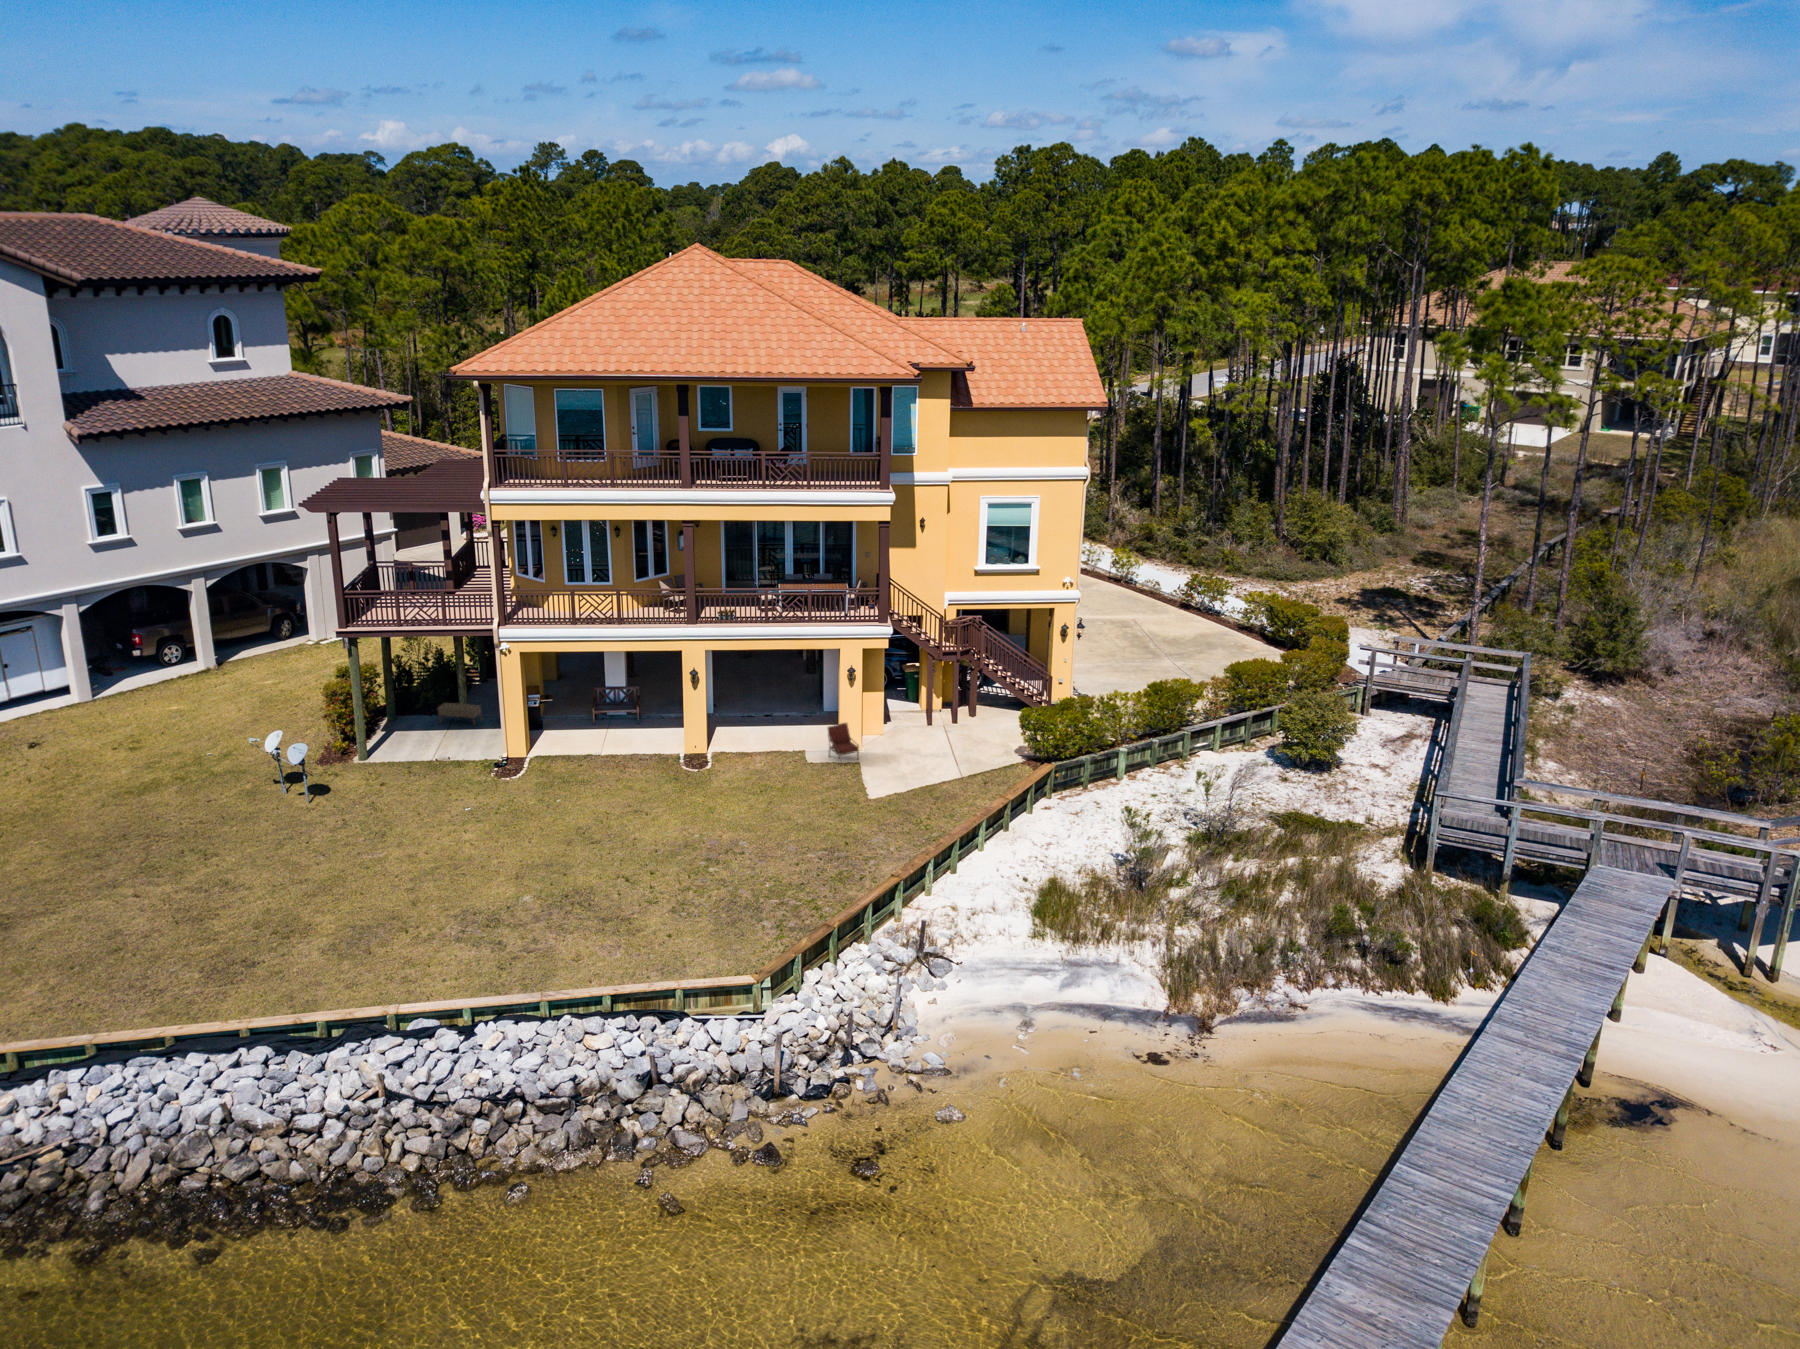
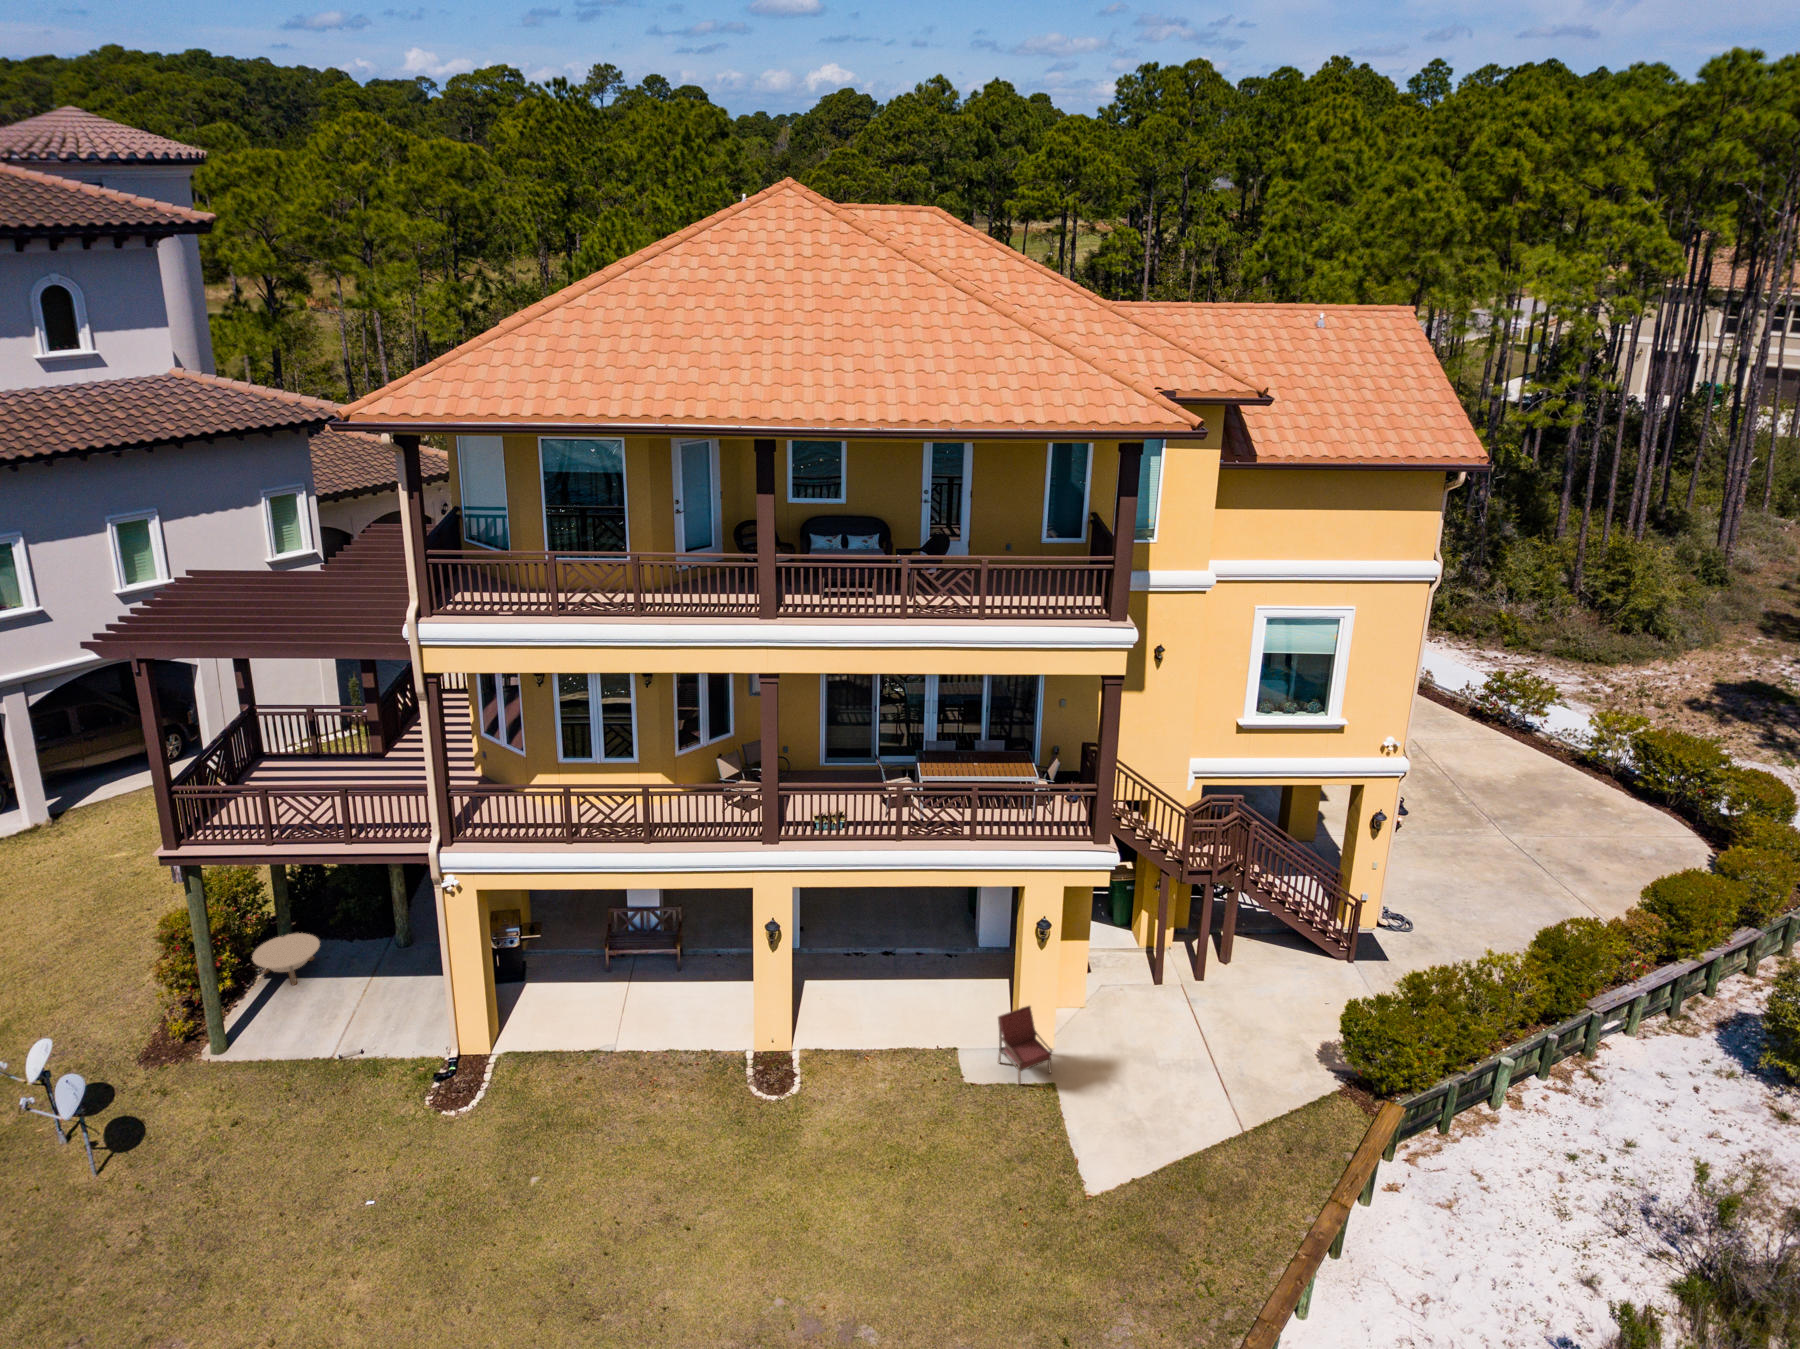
bench: present [438,703,482,725] -> none [352,927,425,970]
round table: none [376,706,417,733] -> present [252,933,320,985]

